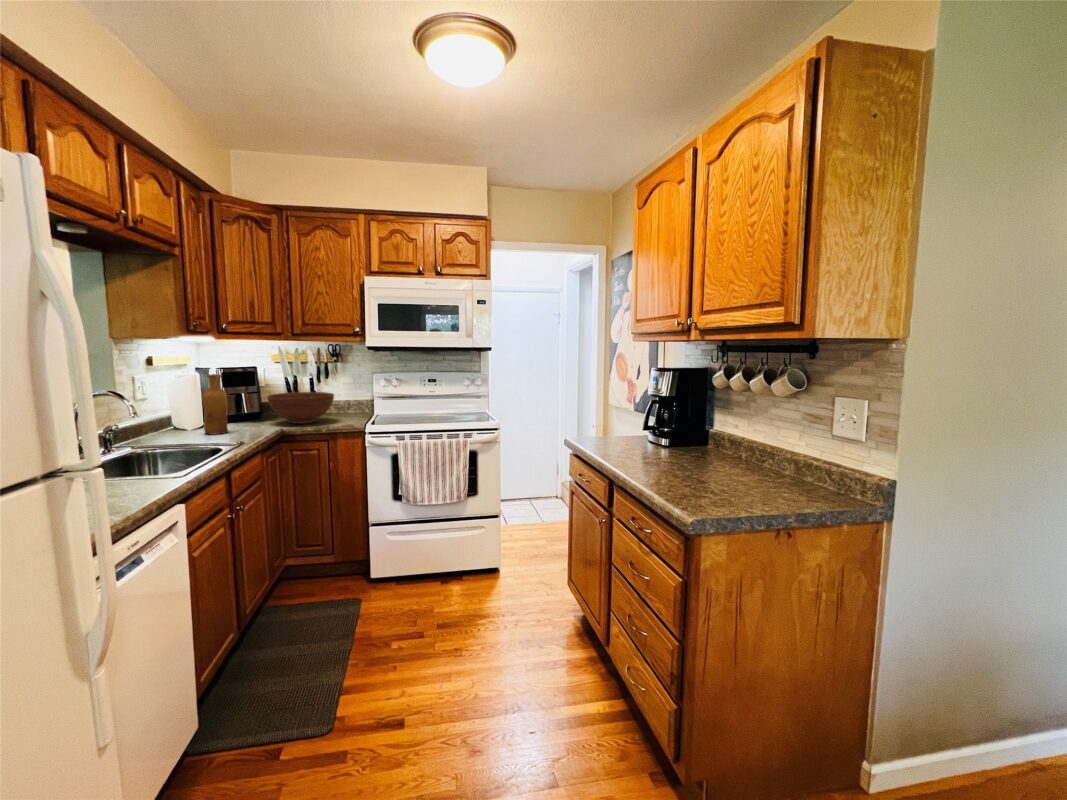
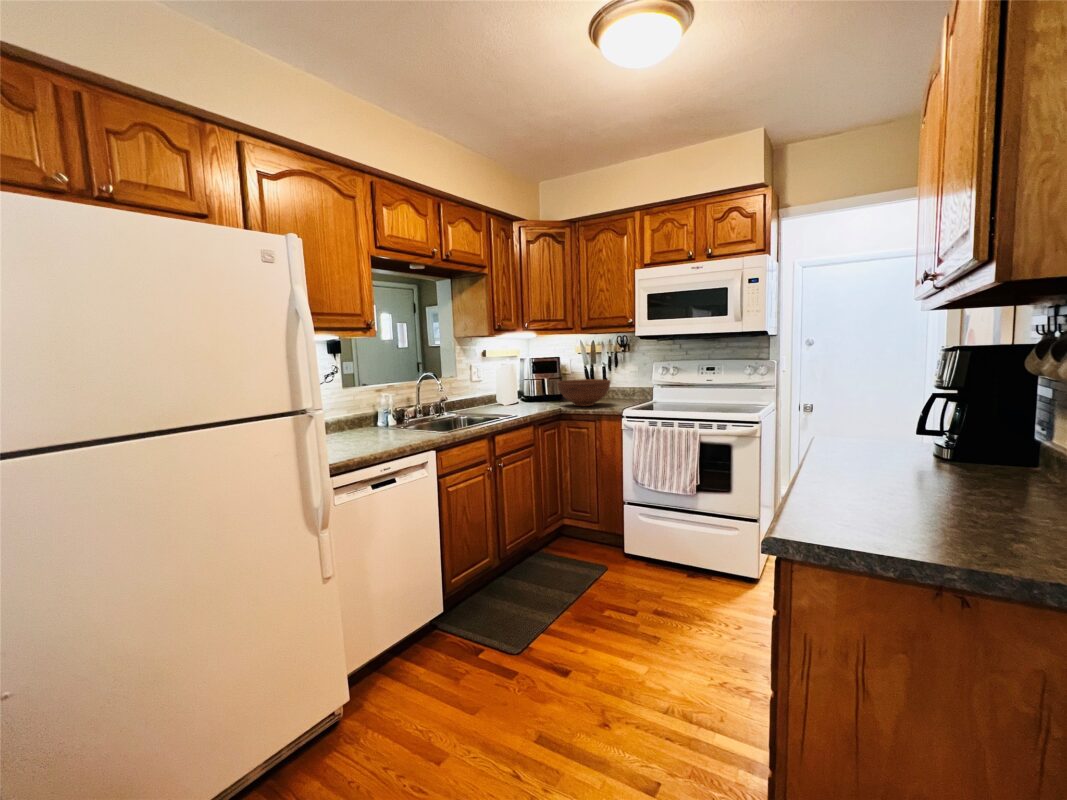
vase: present [202,374,228,435] -> none [508,363,525,410]

